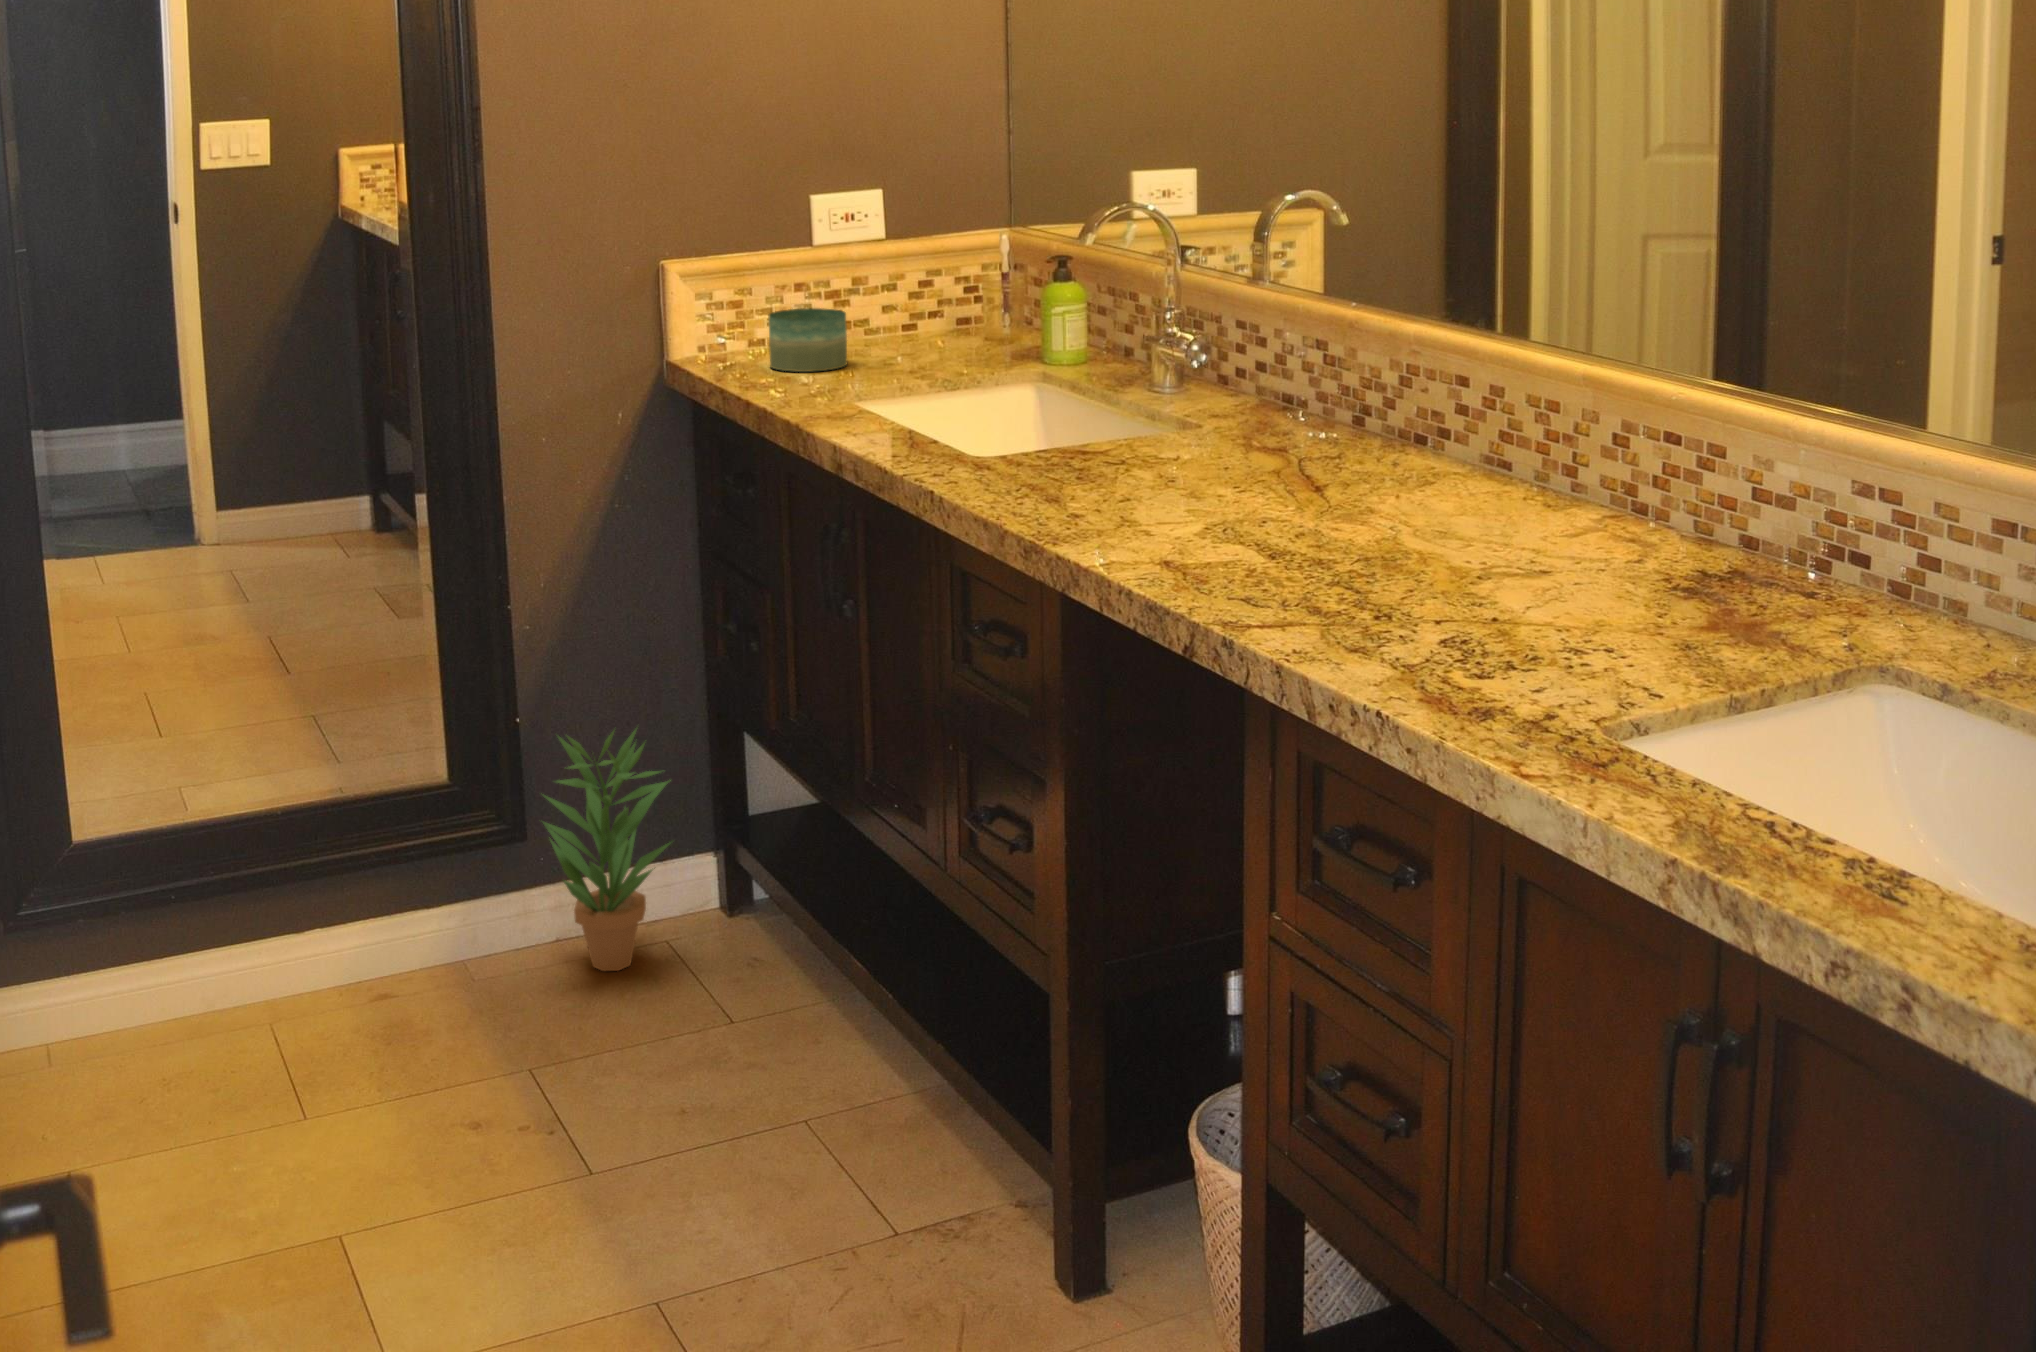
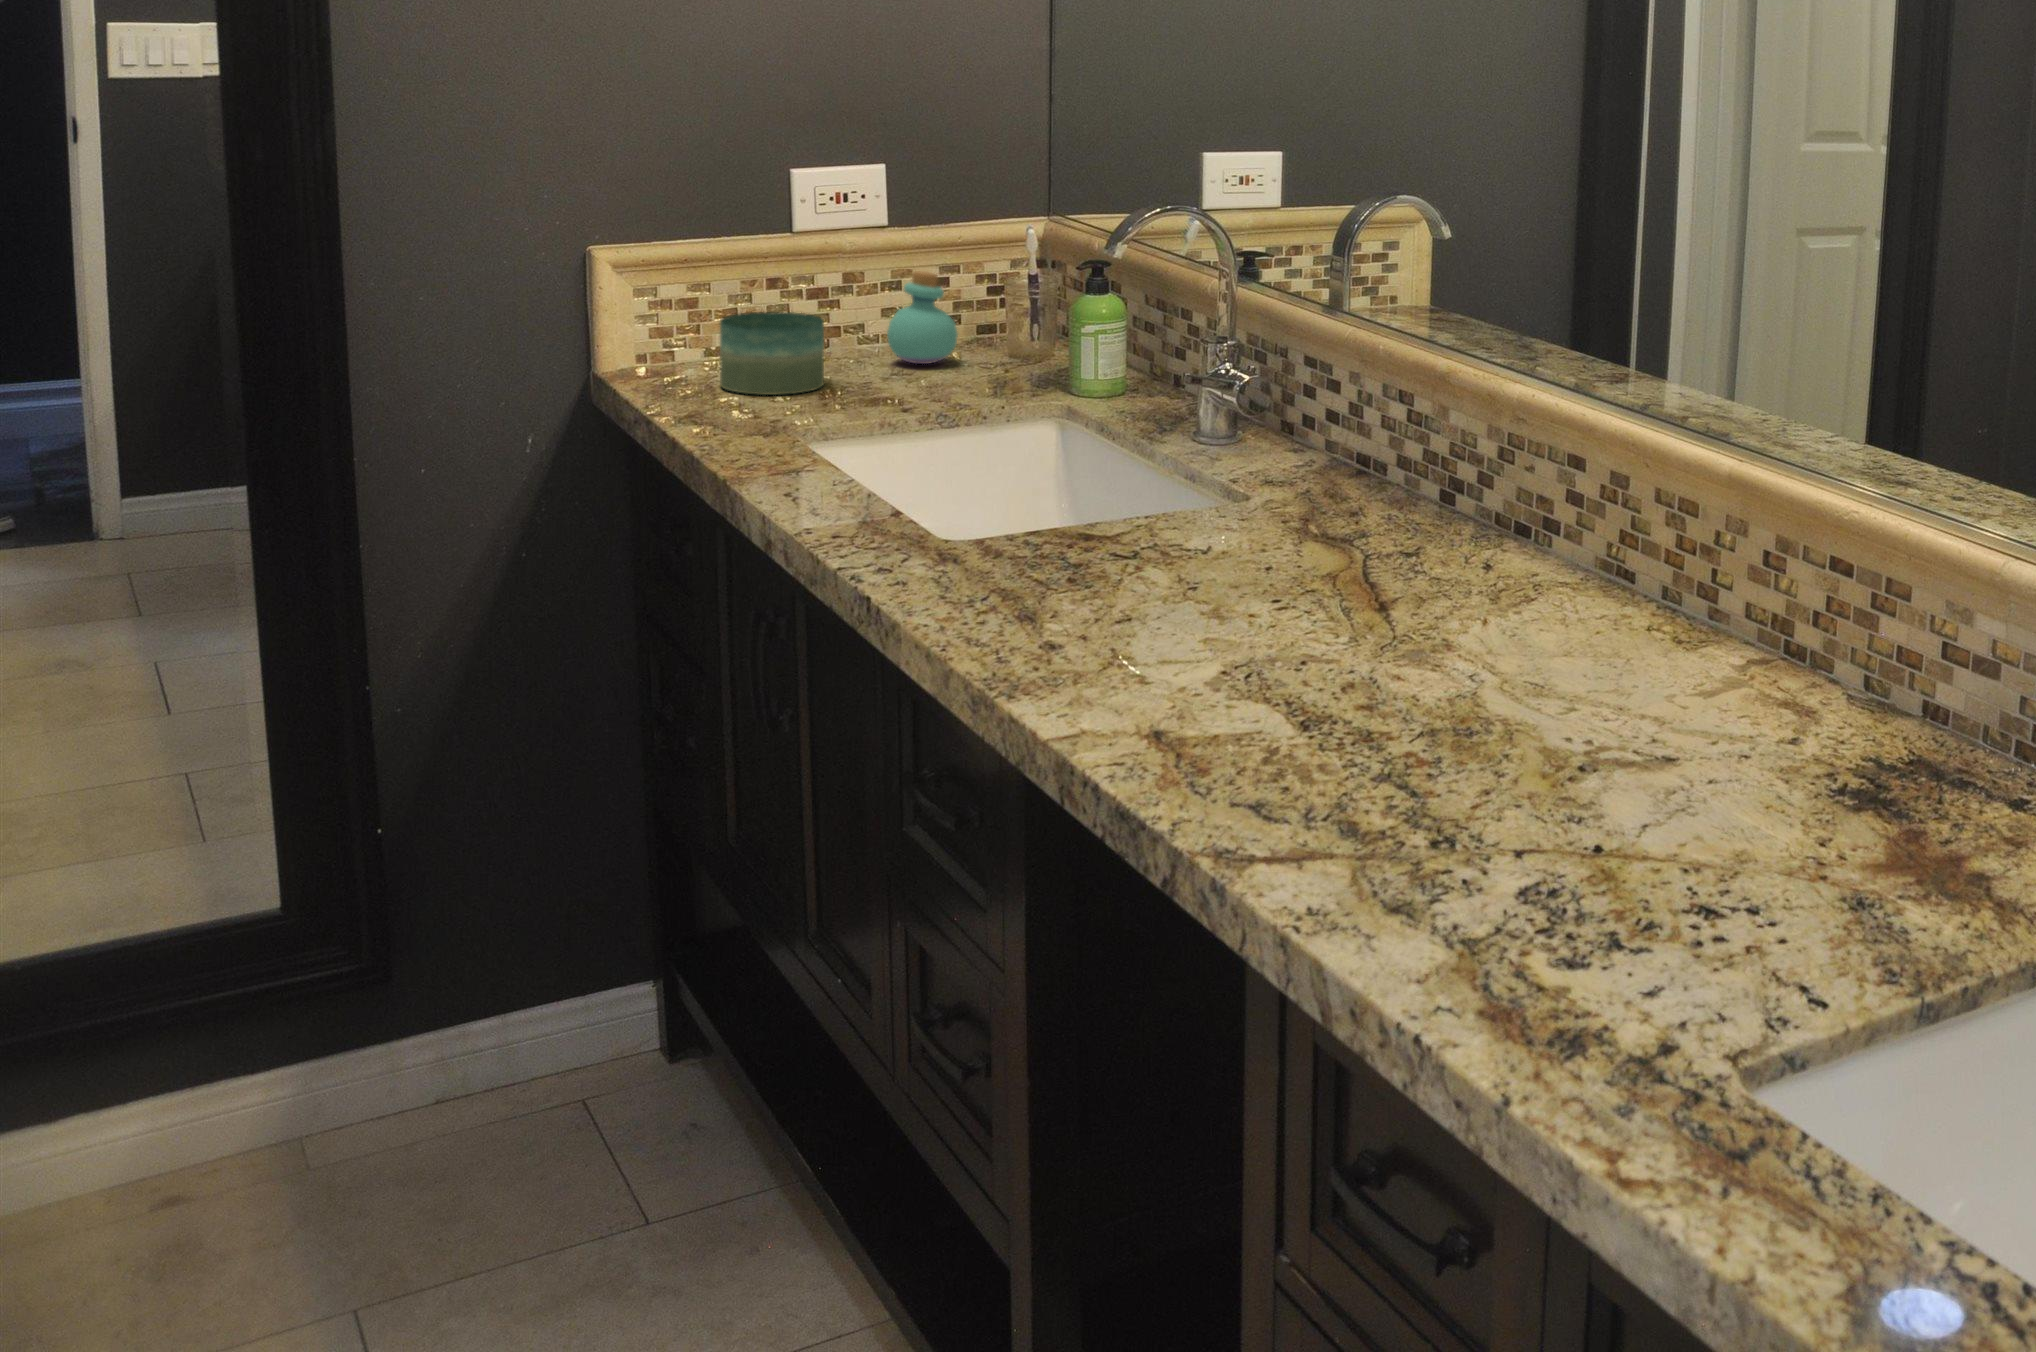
perfume bottle: none [889,273,944,347] -> present [887,271,958,364]
potted plant: present [543,729,671,971] -> none [370,845,565,1162]

